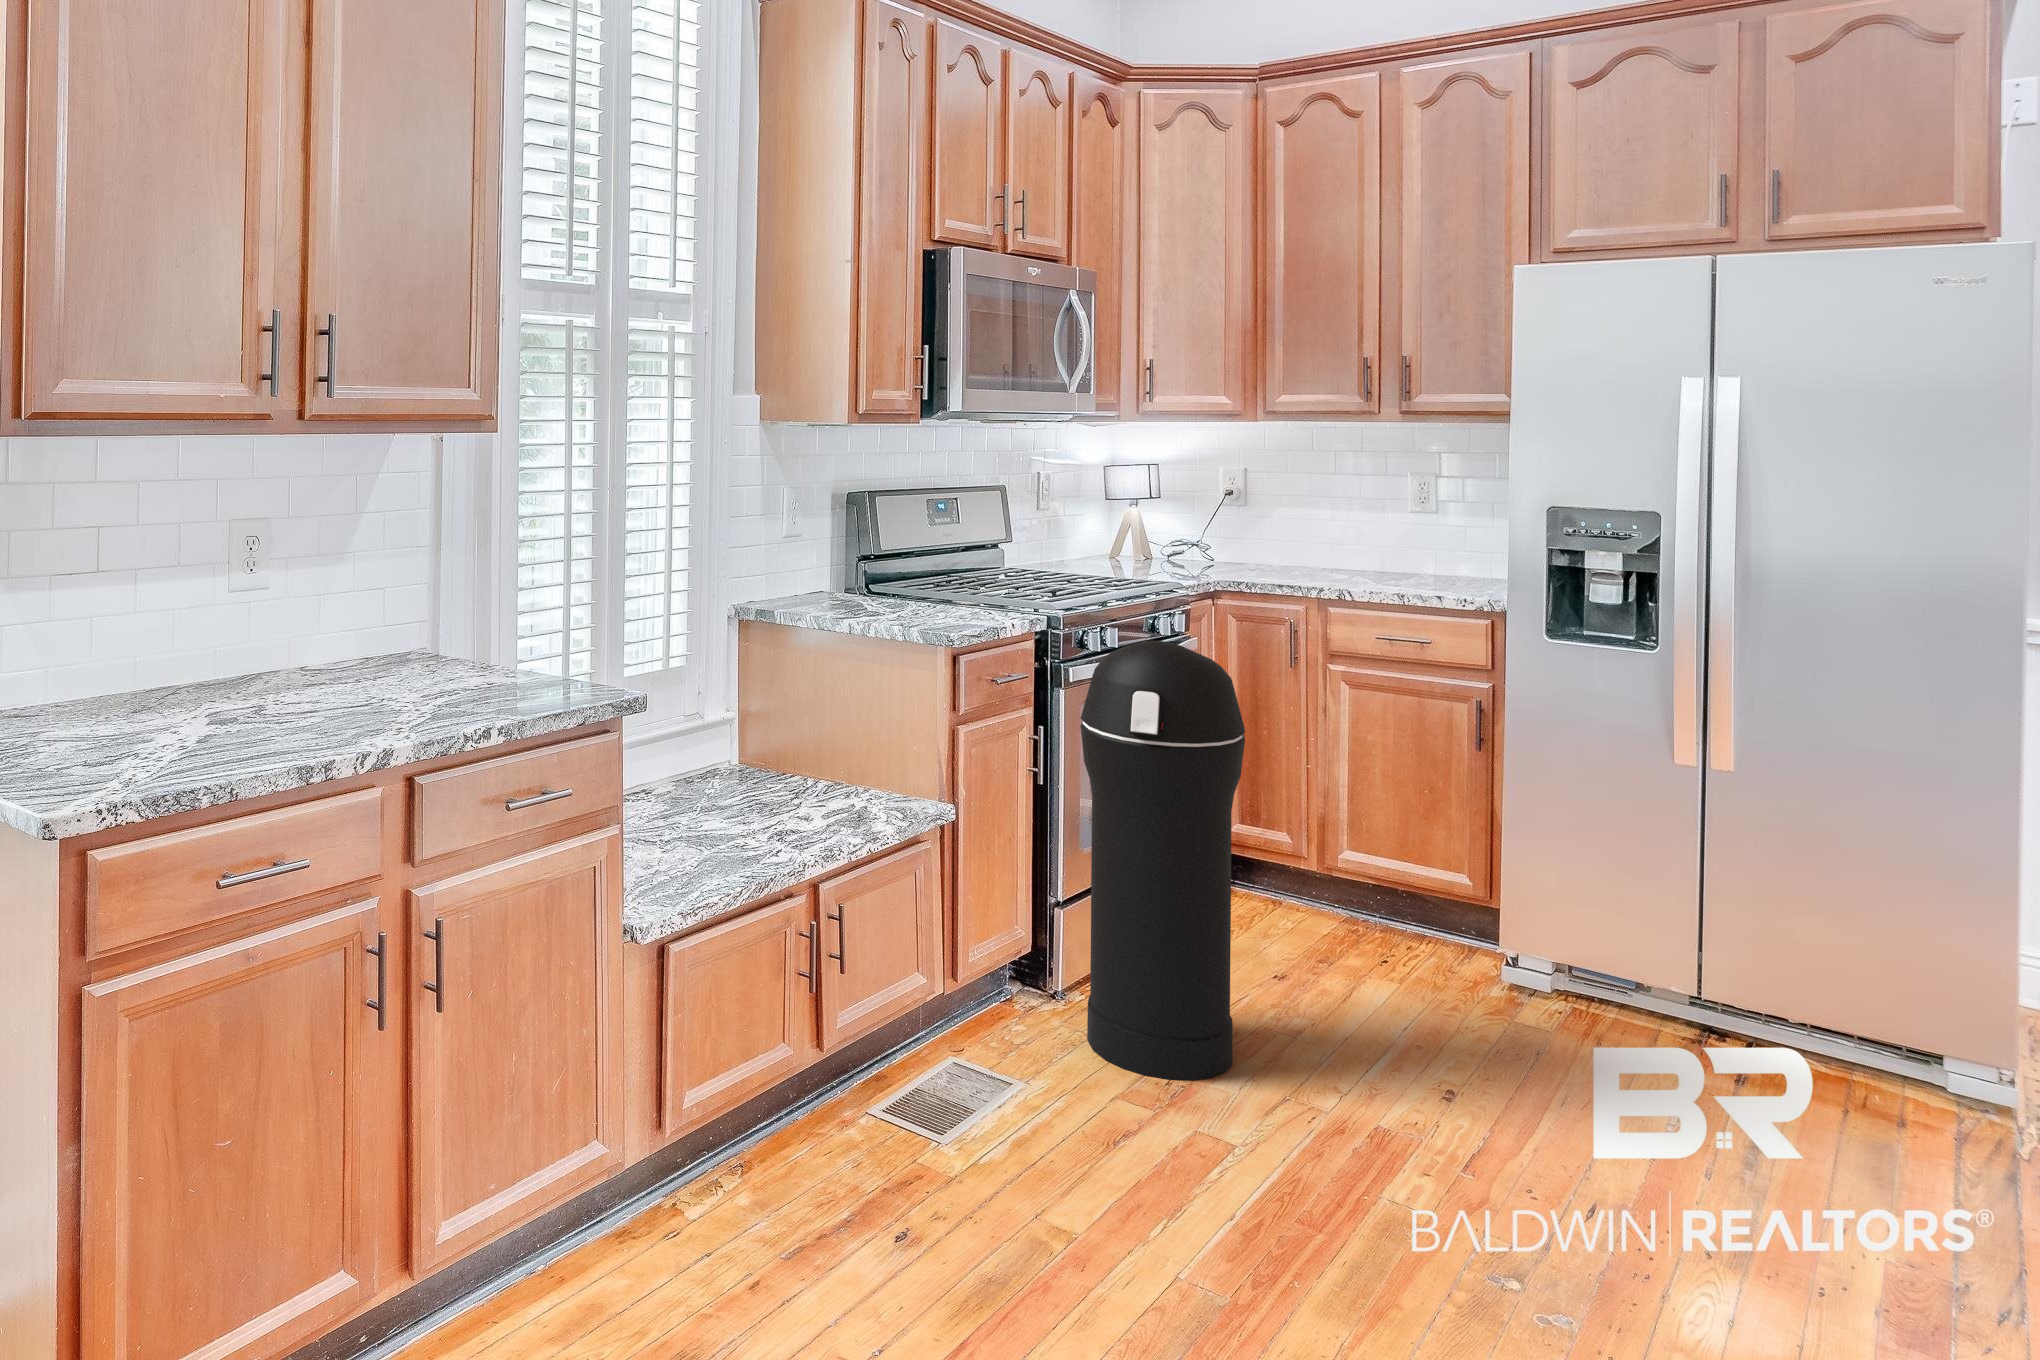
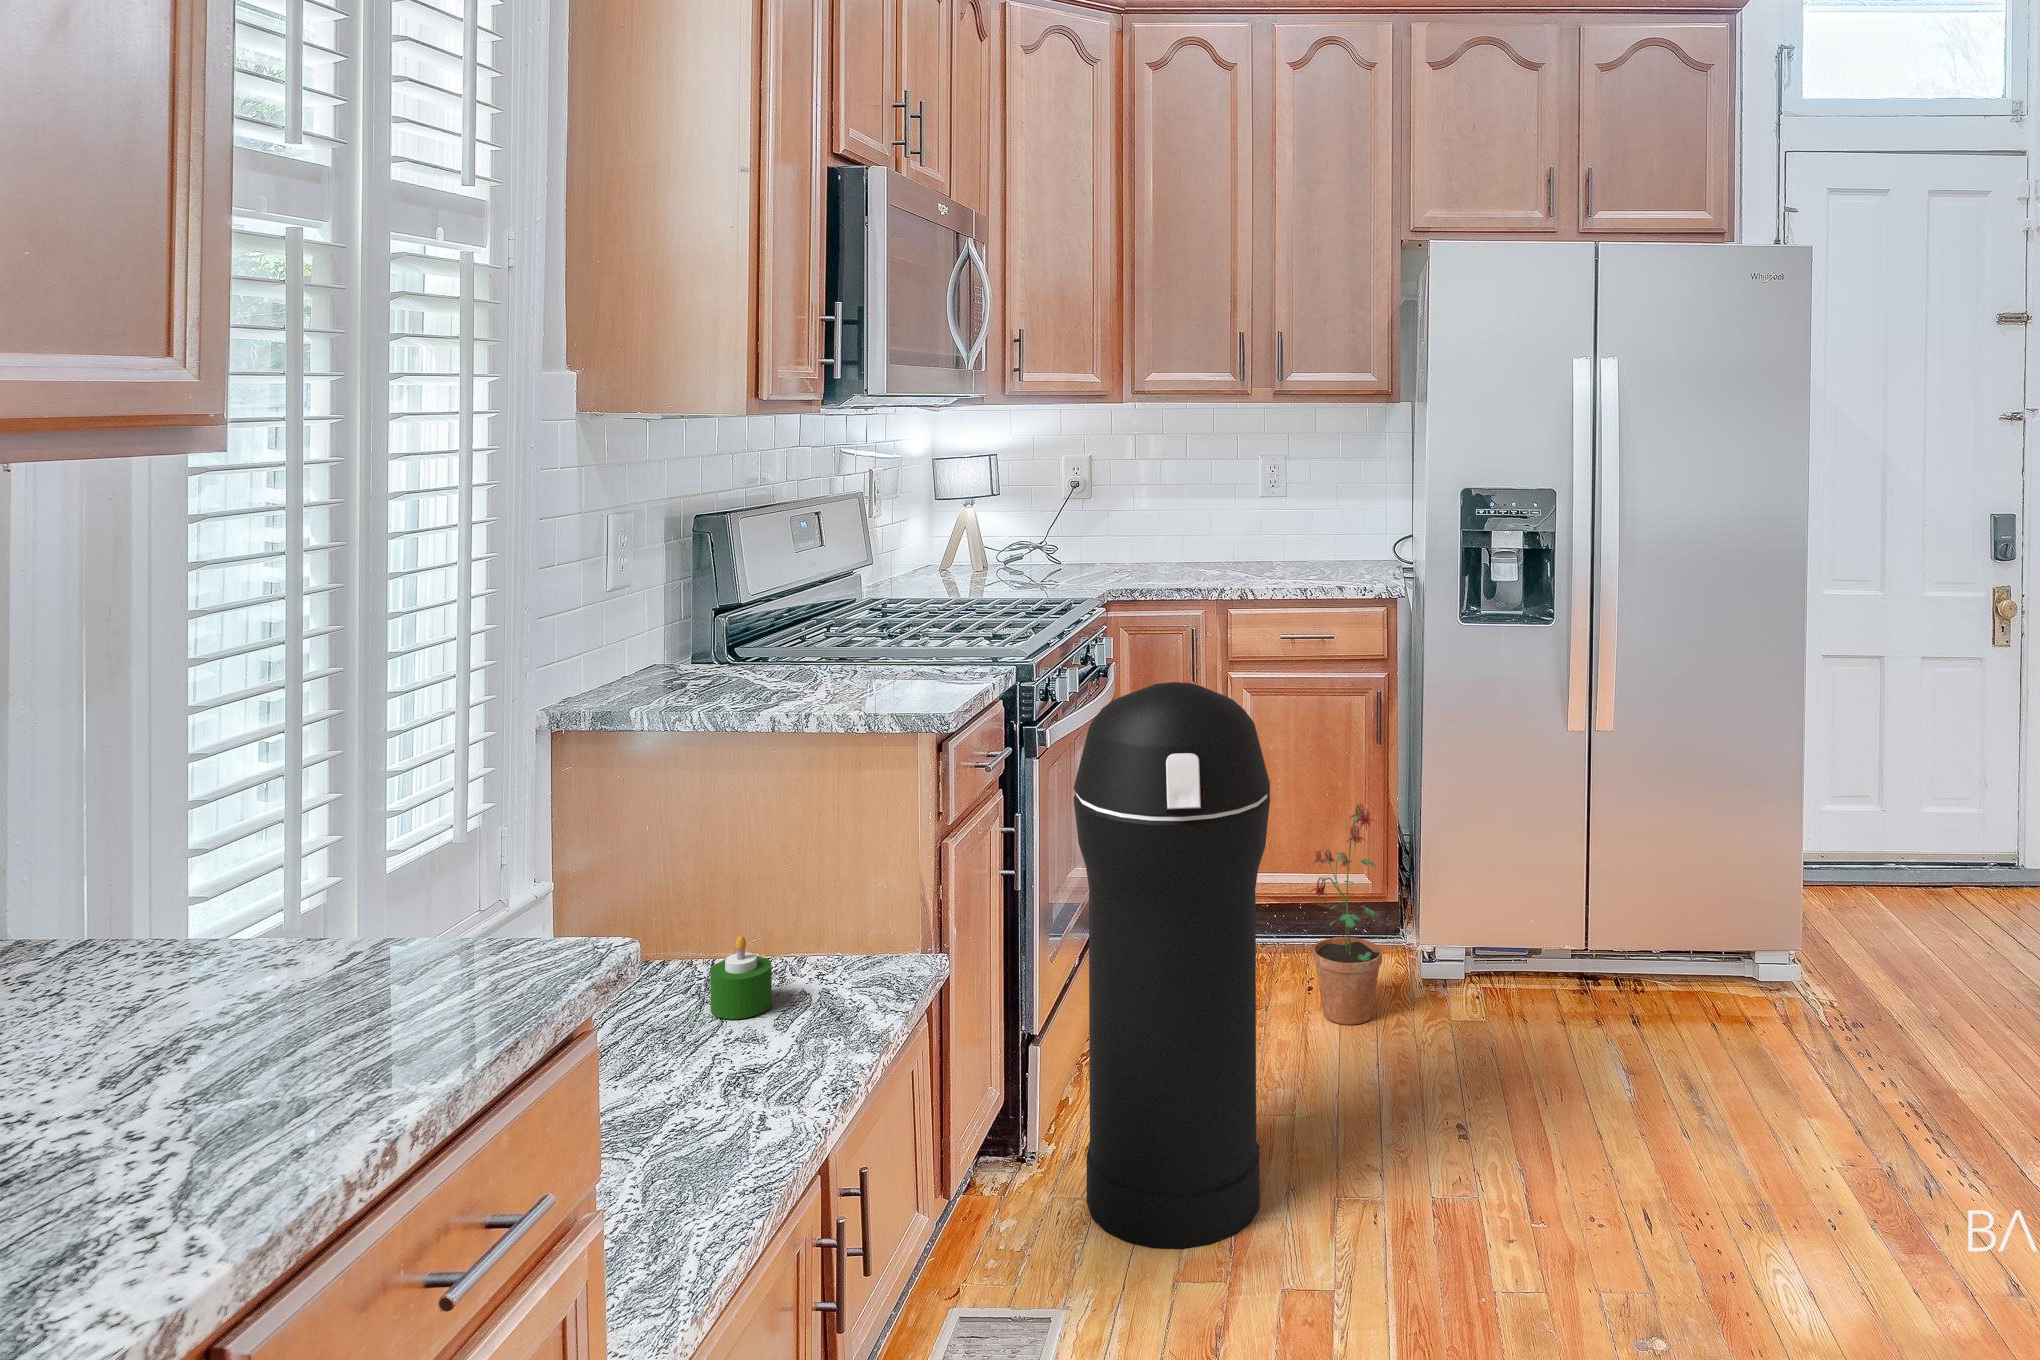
candle: none [796,759,834,810] -> present [710,935,772,1019]
potted plant: none [1368,796,1449,992] -> present [1310,804,1382,1025]

